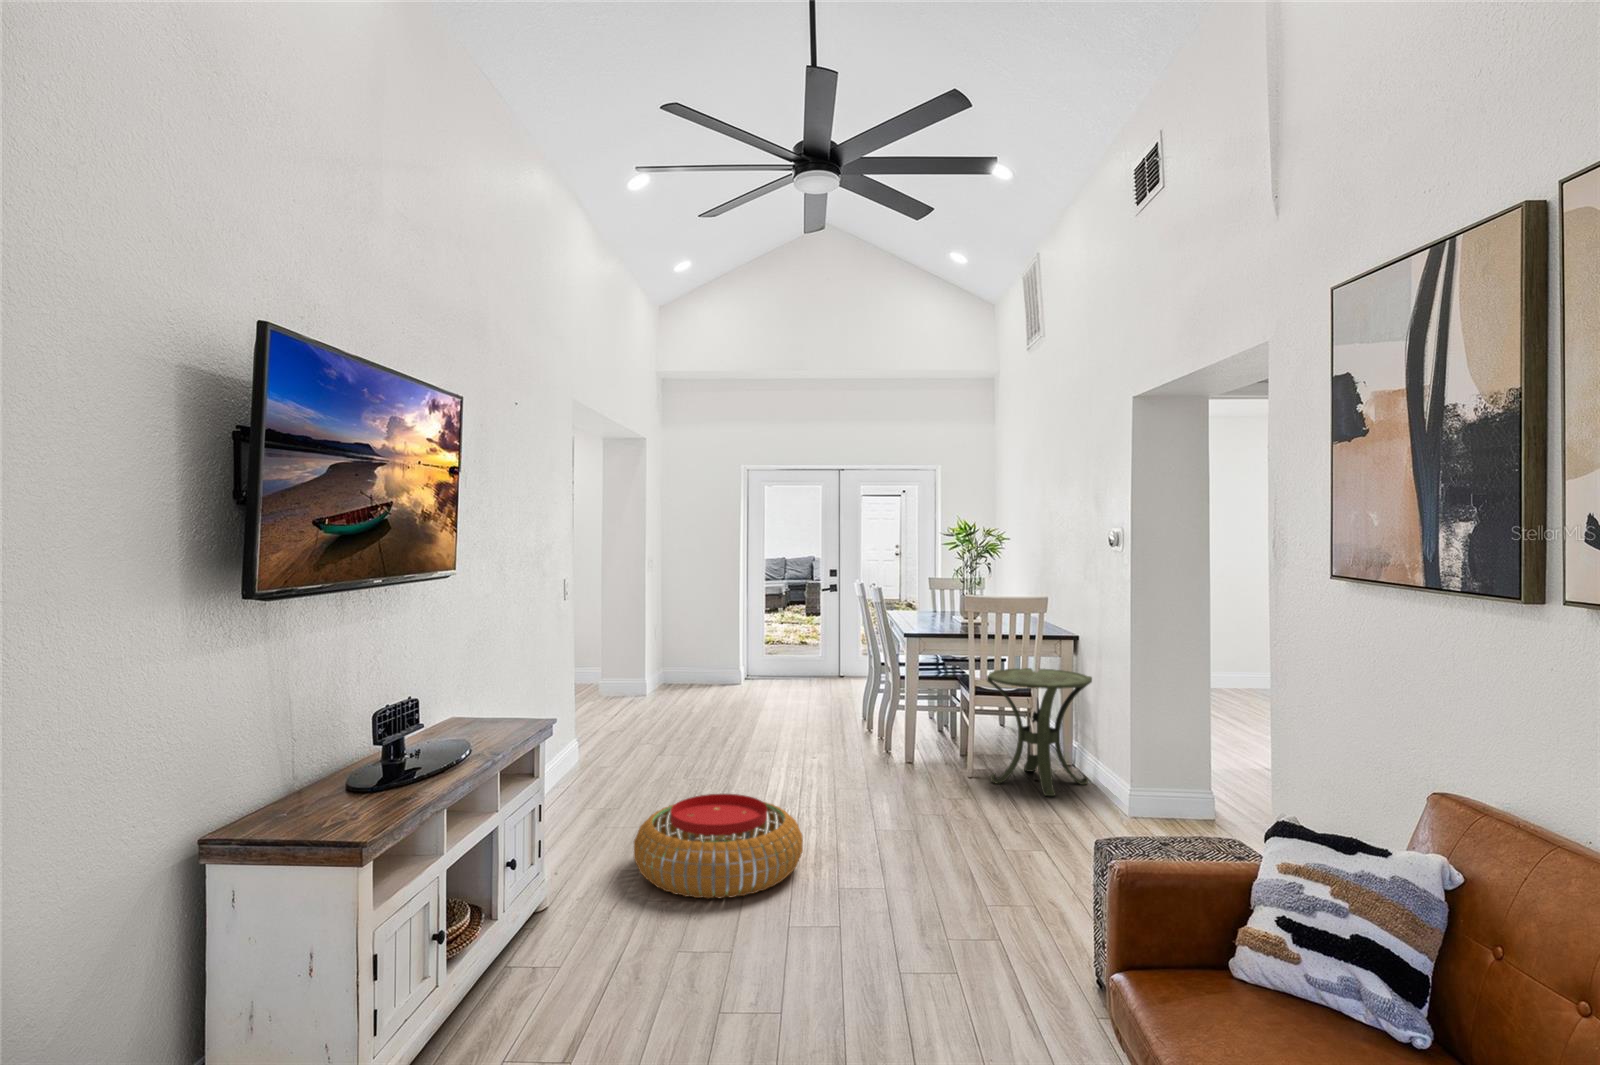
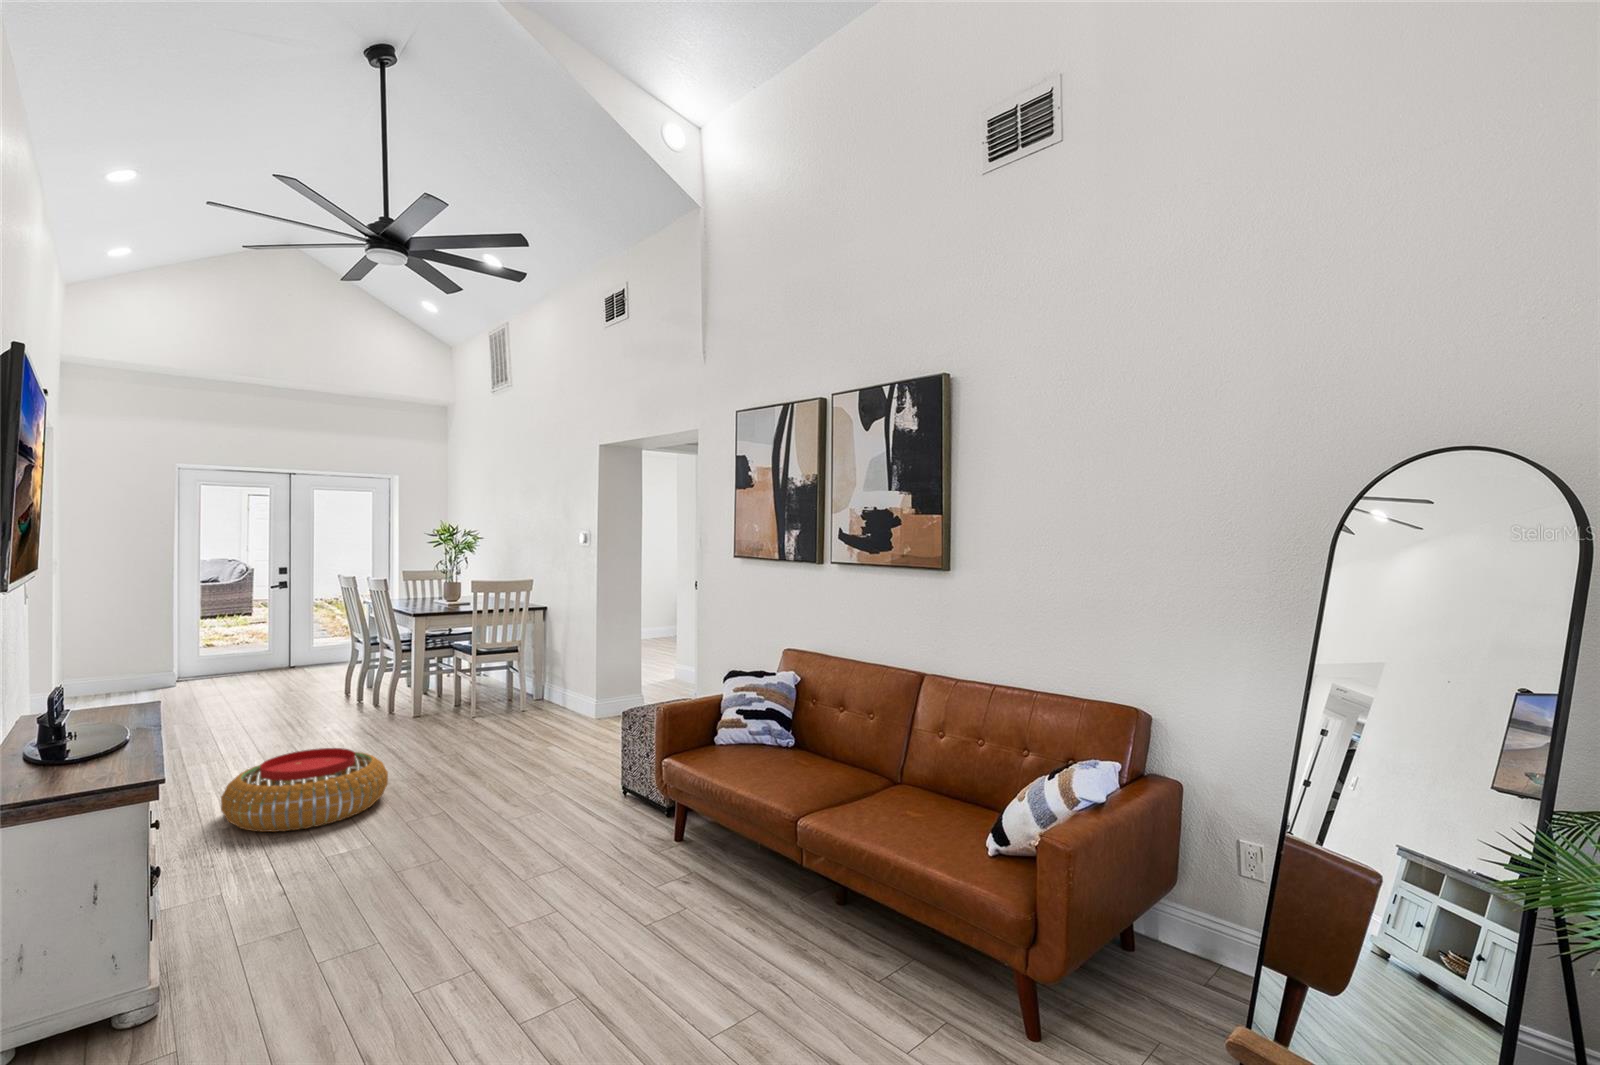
side table: present [987,668,1092,796] -> none [488,631,564,719]

